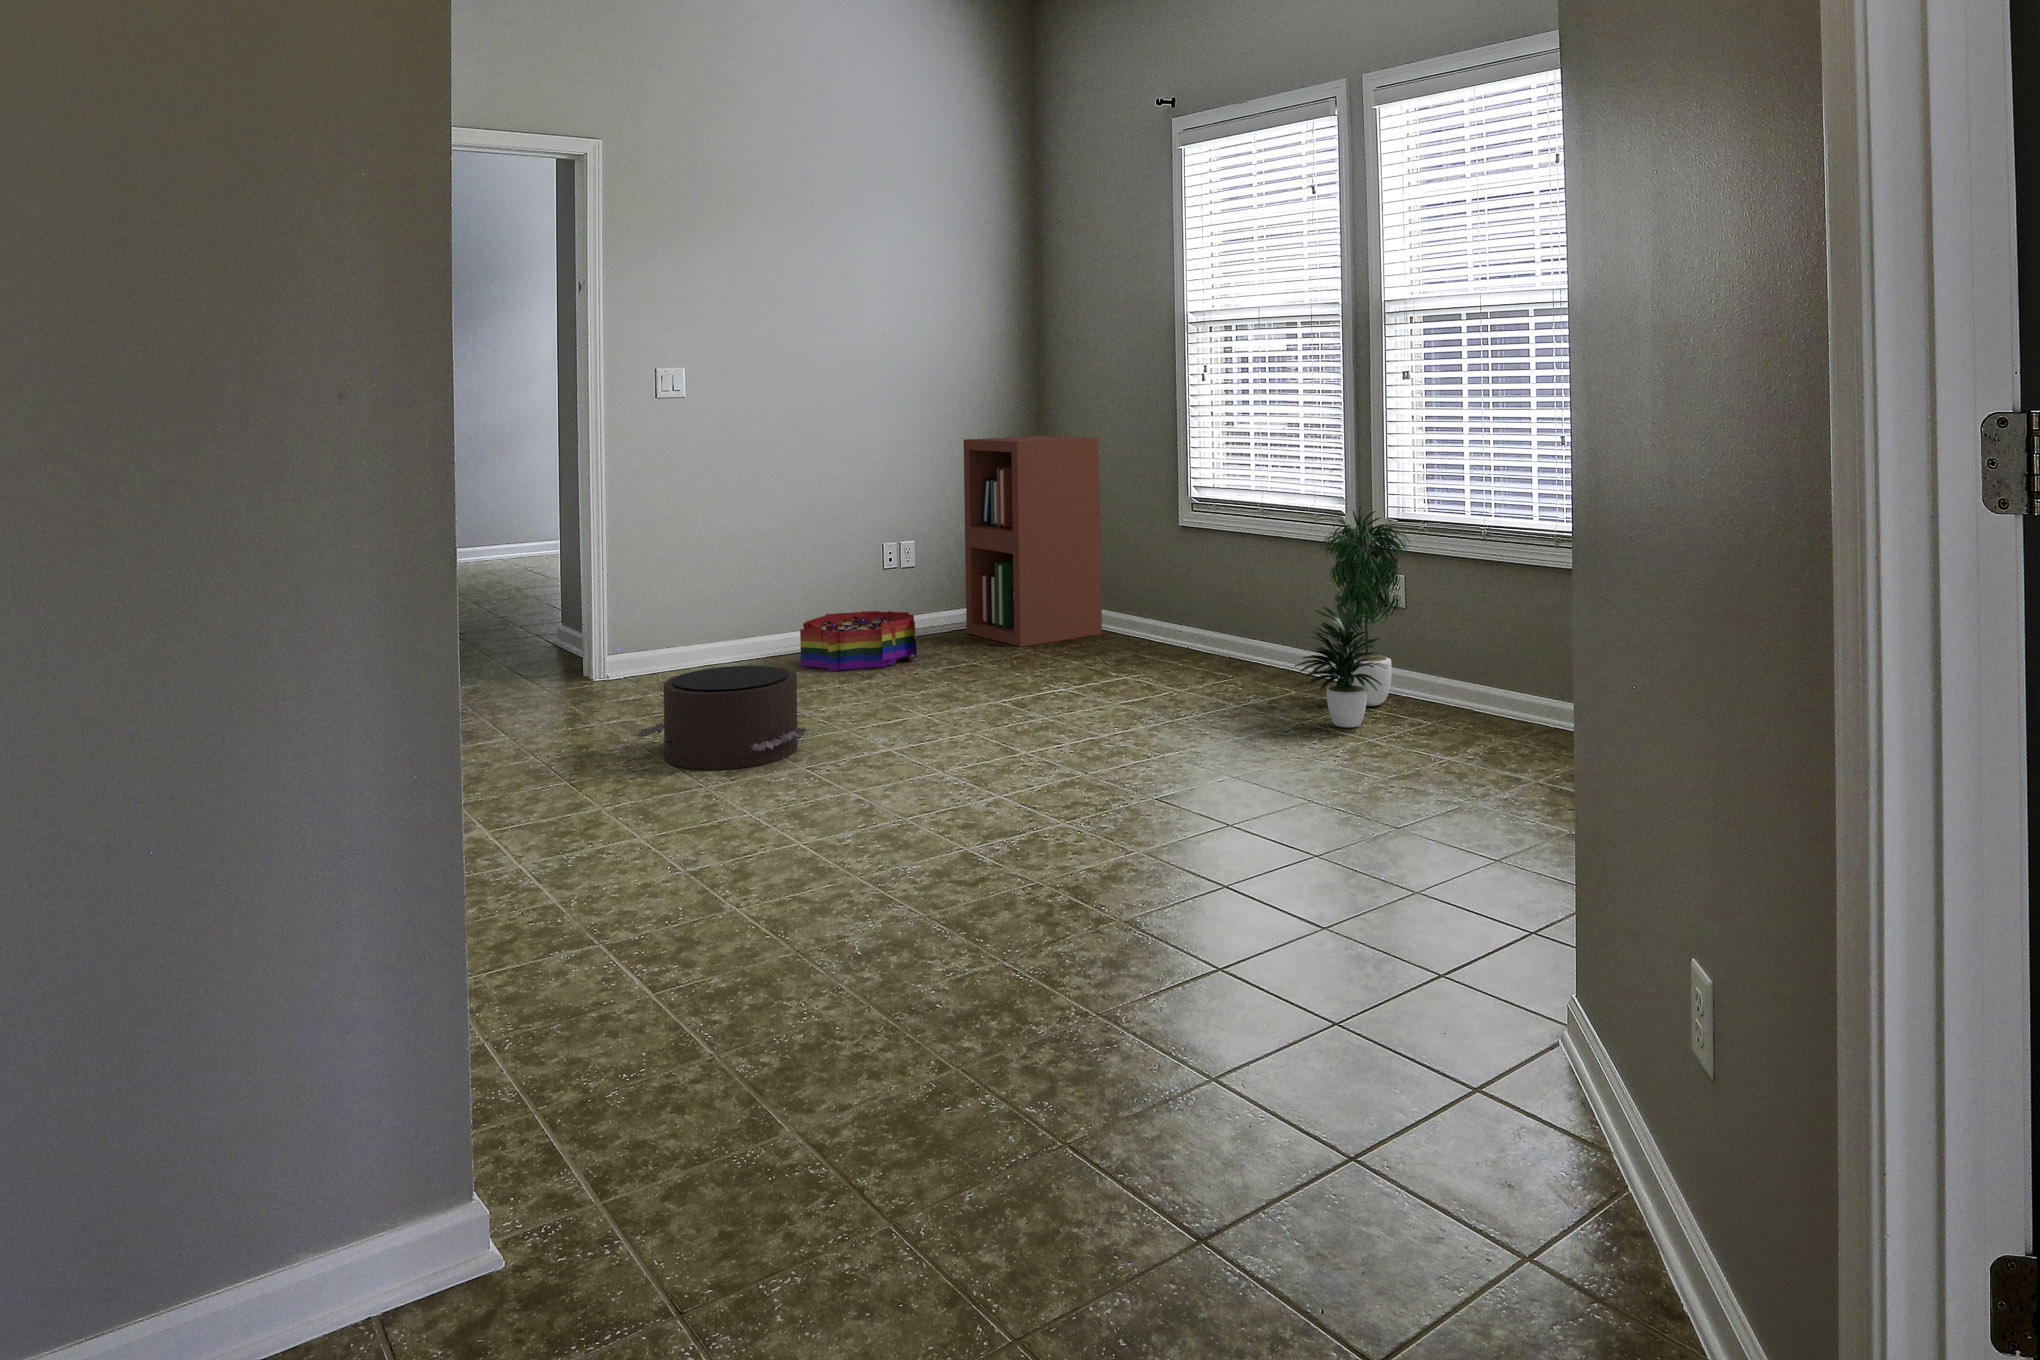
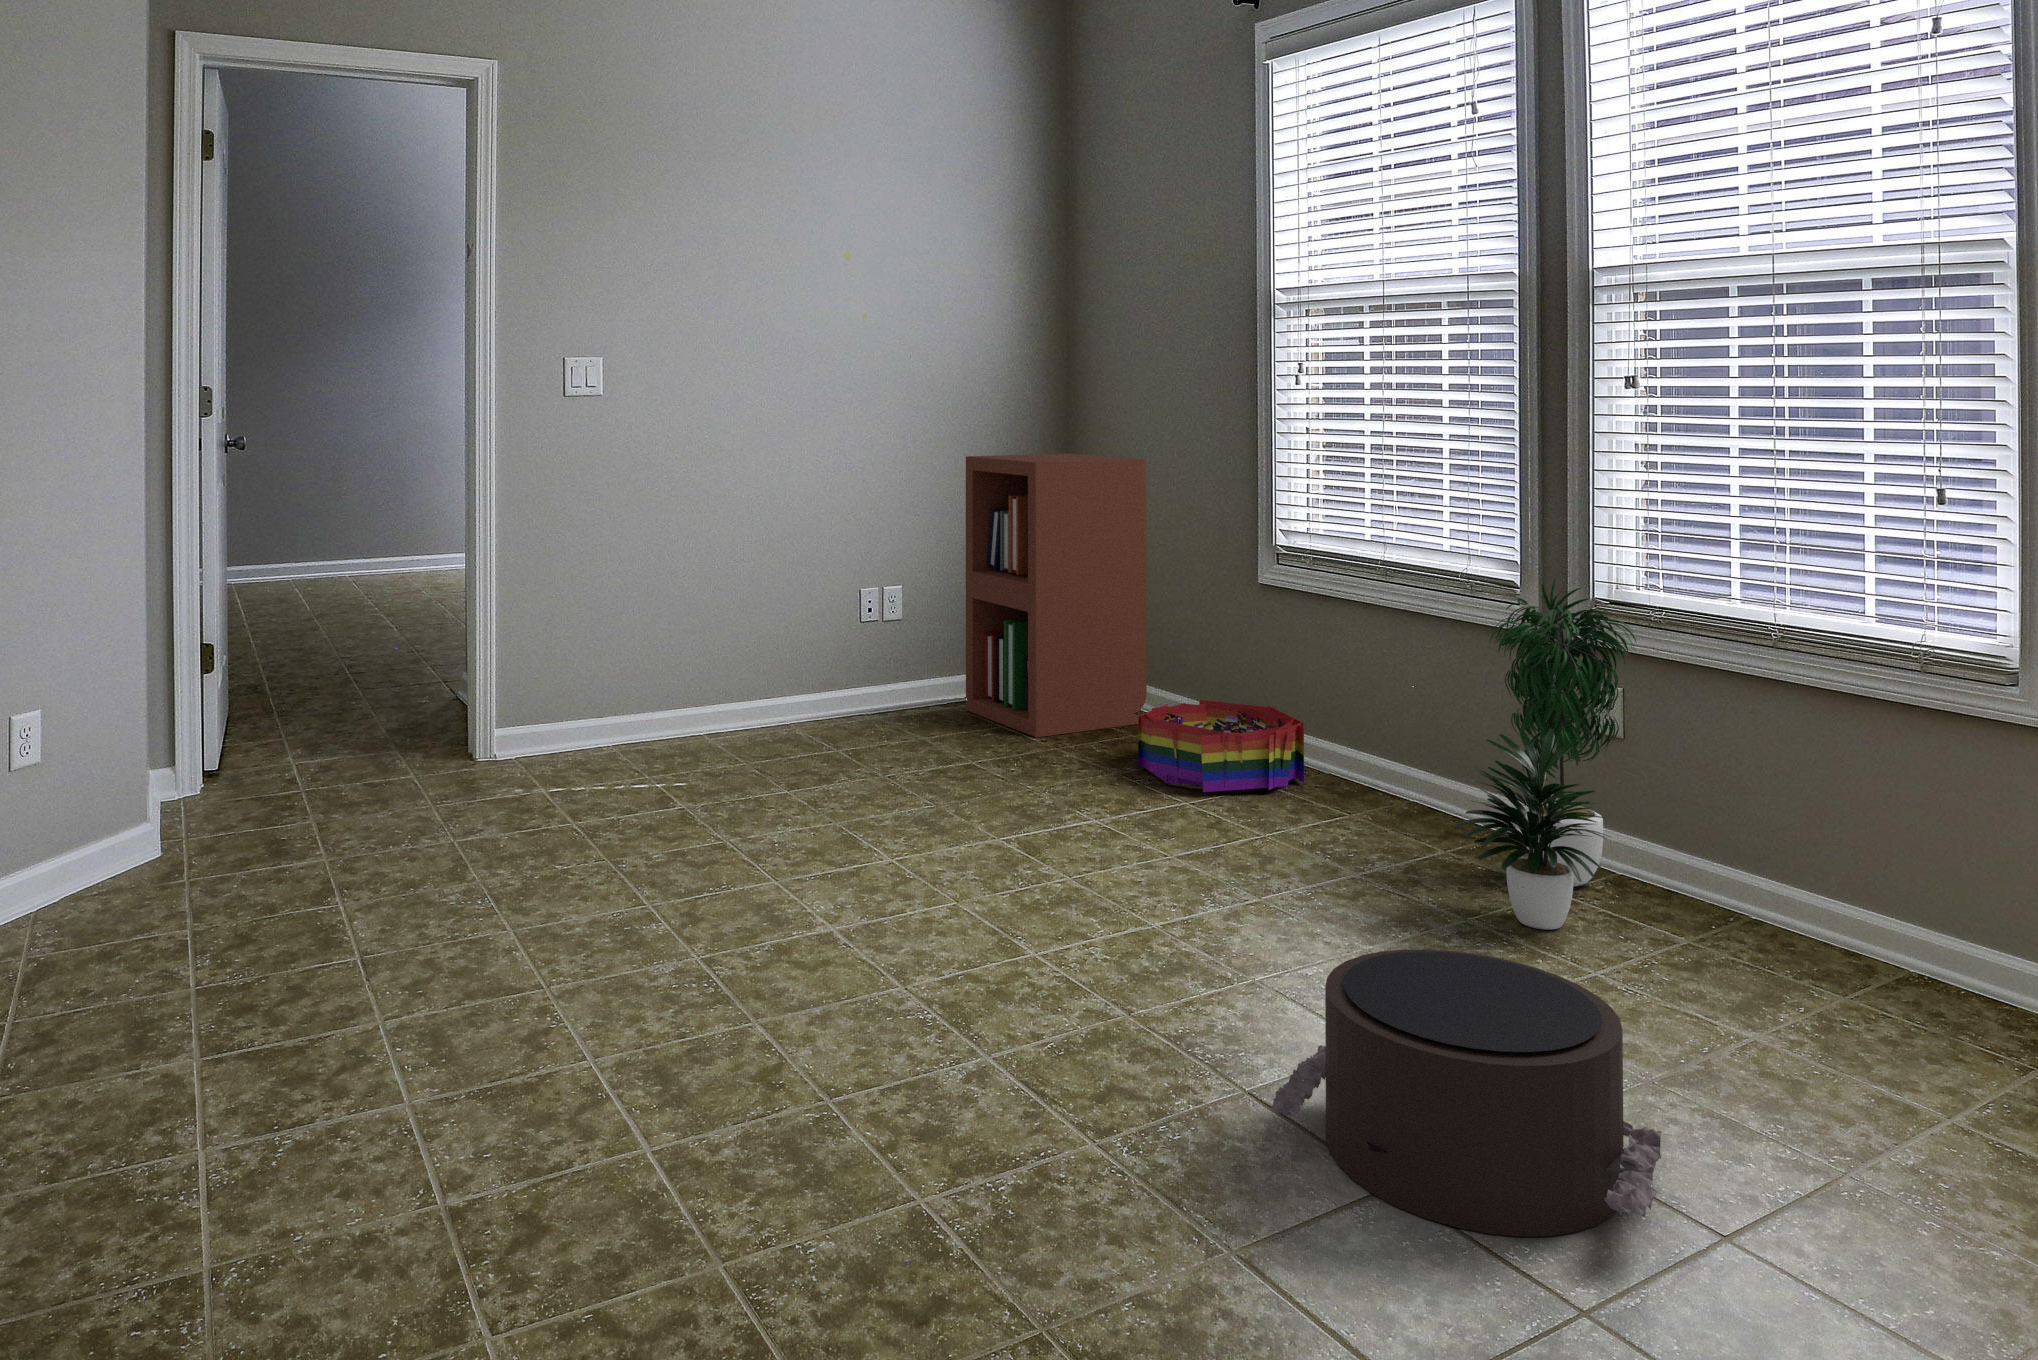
storage bin: present [800,611,917,671] -> present [1138,700,1304,792]
pouf: present [635,666,810,770] -> present [1270,949,1661,1237]

